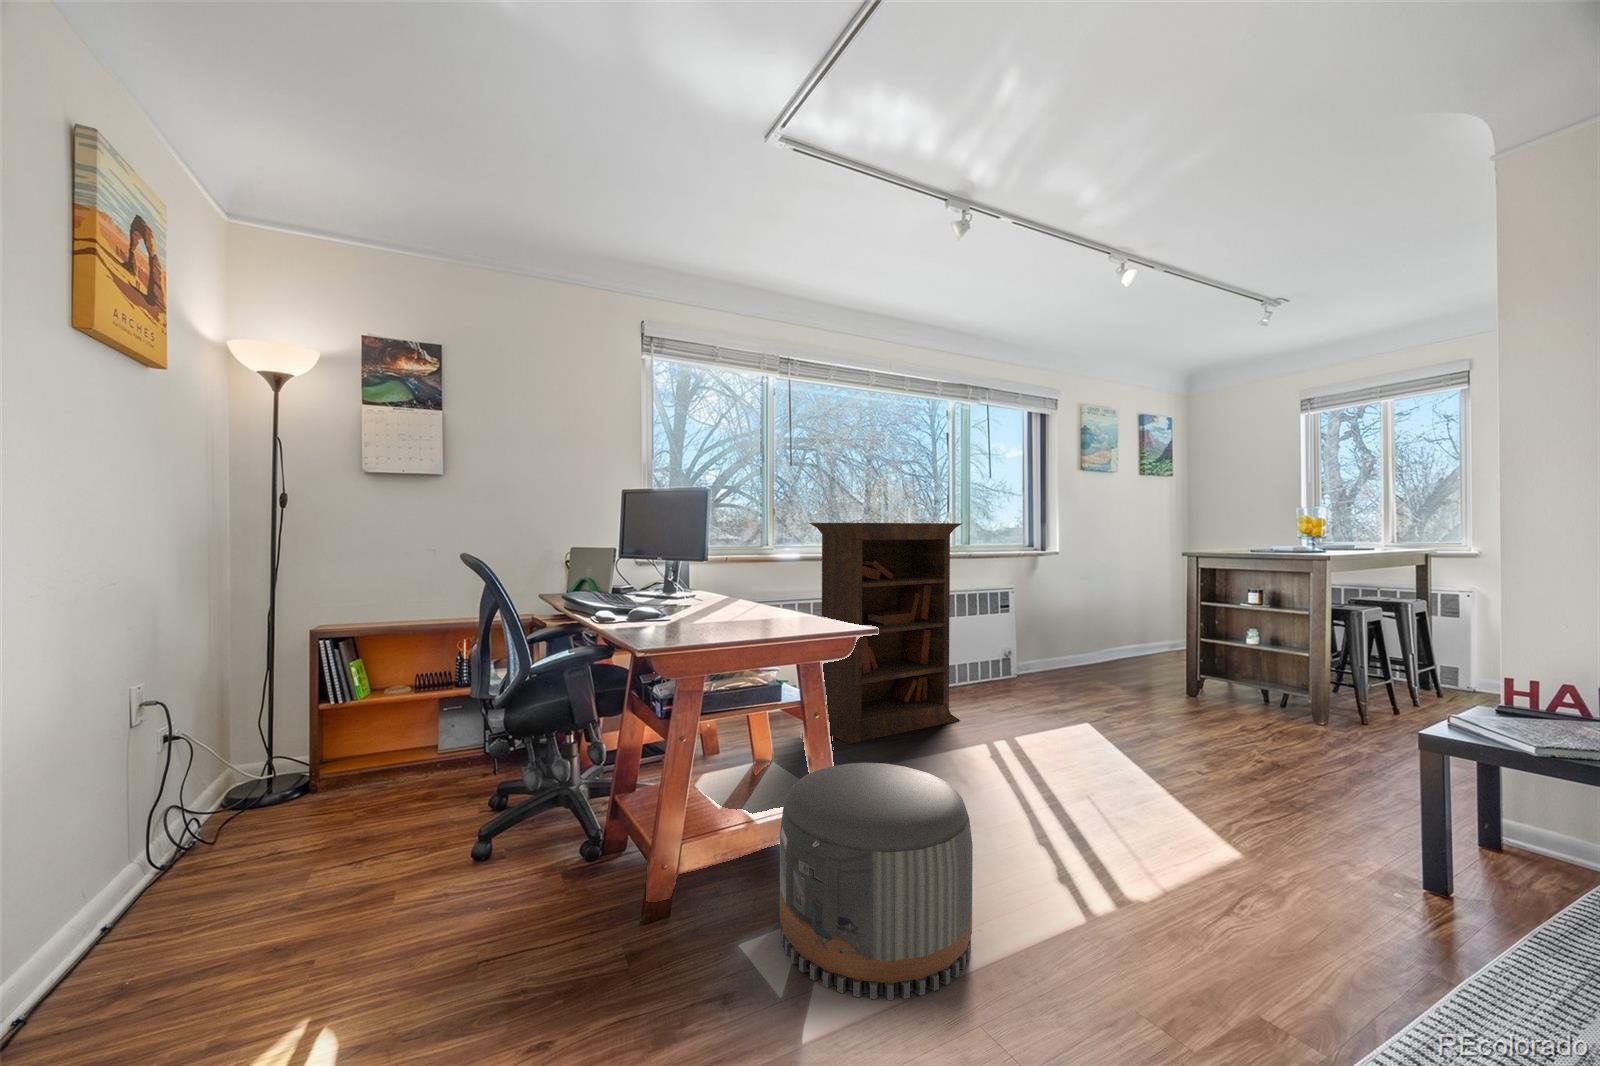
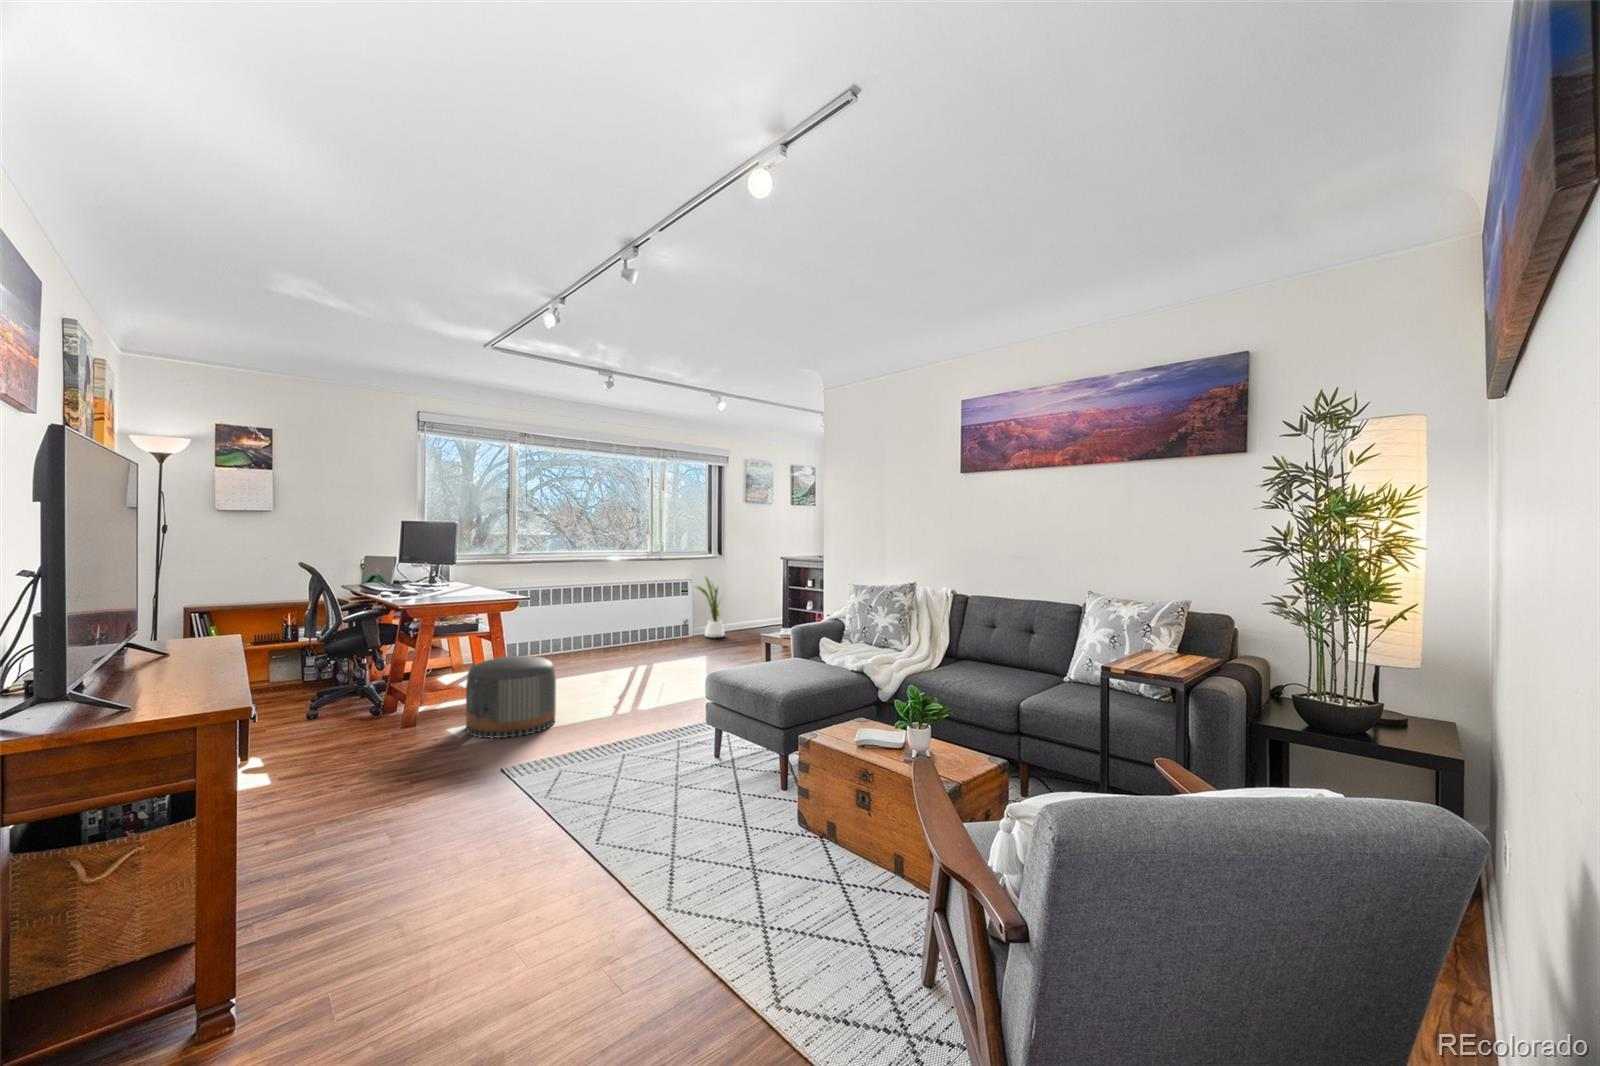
bookcase: present [809,523,962,744] -> none [531,540,632,671]
house plant: none [1021,583,1077,680] -> present [696,577,725,638]

